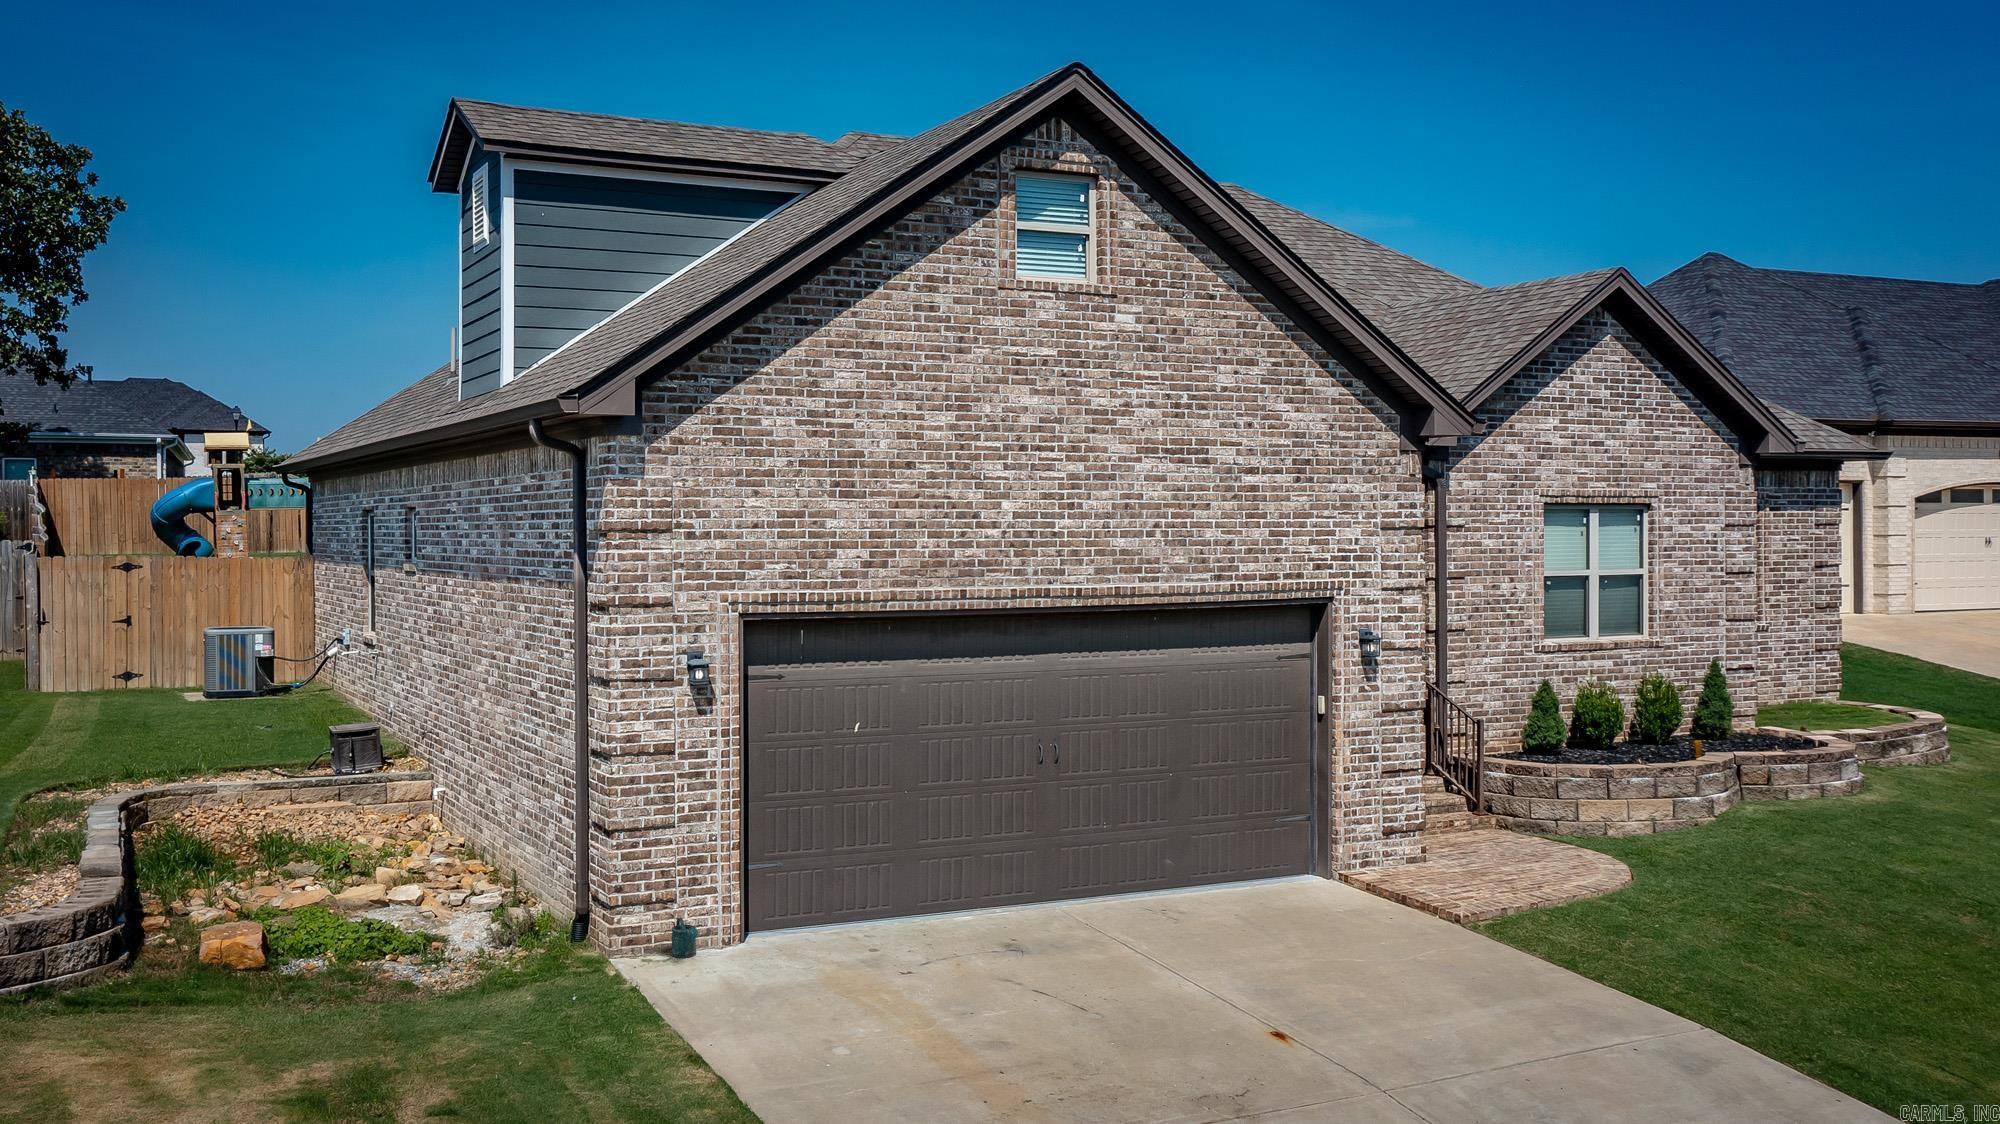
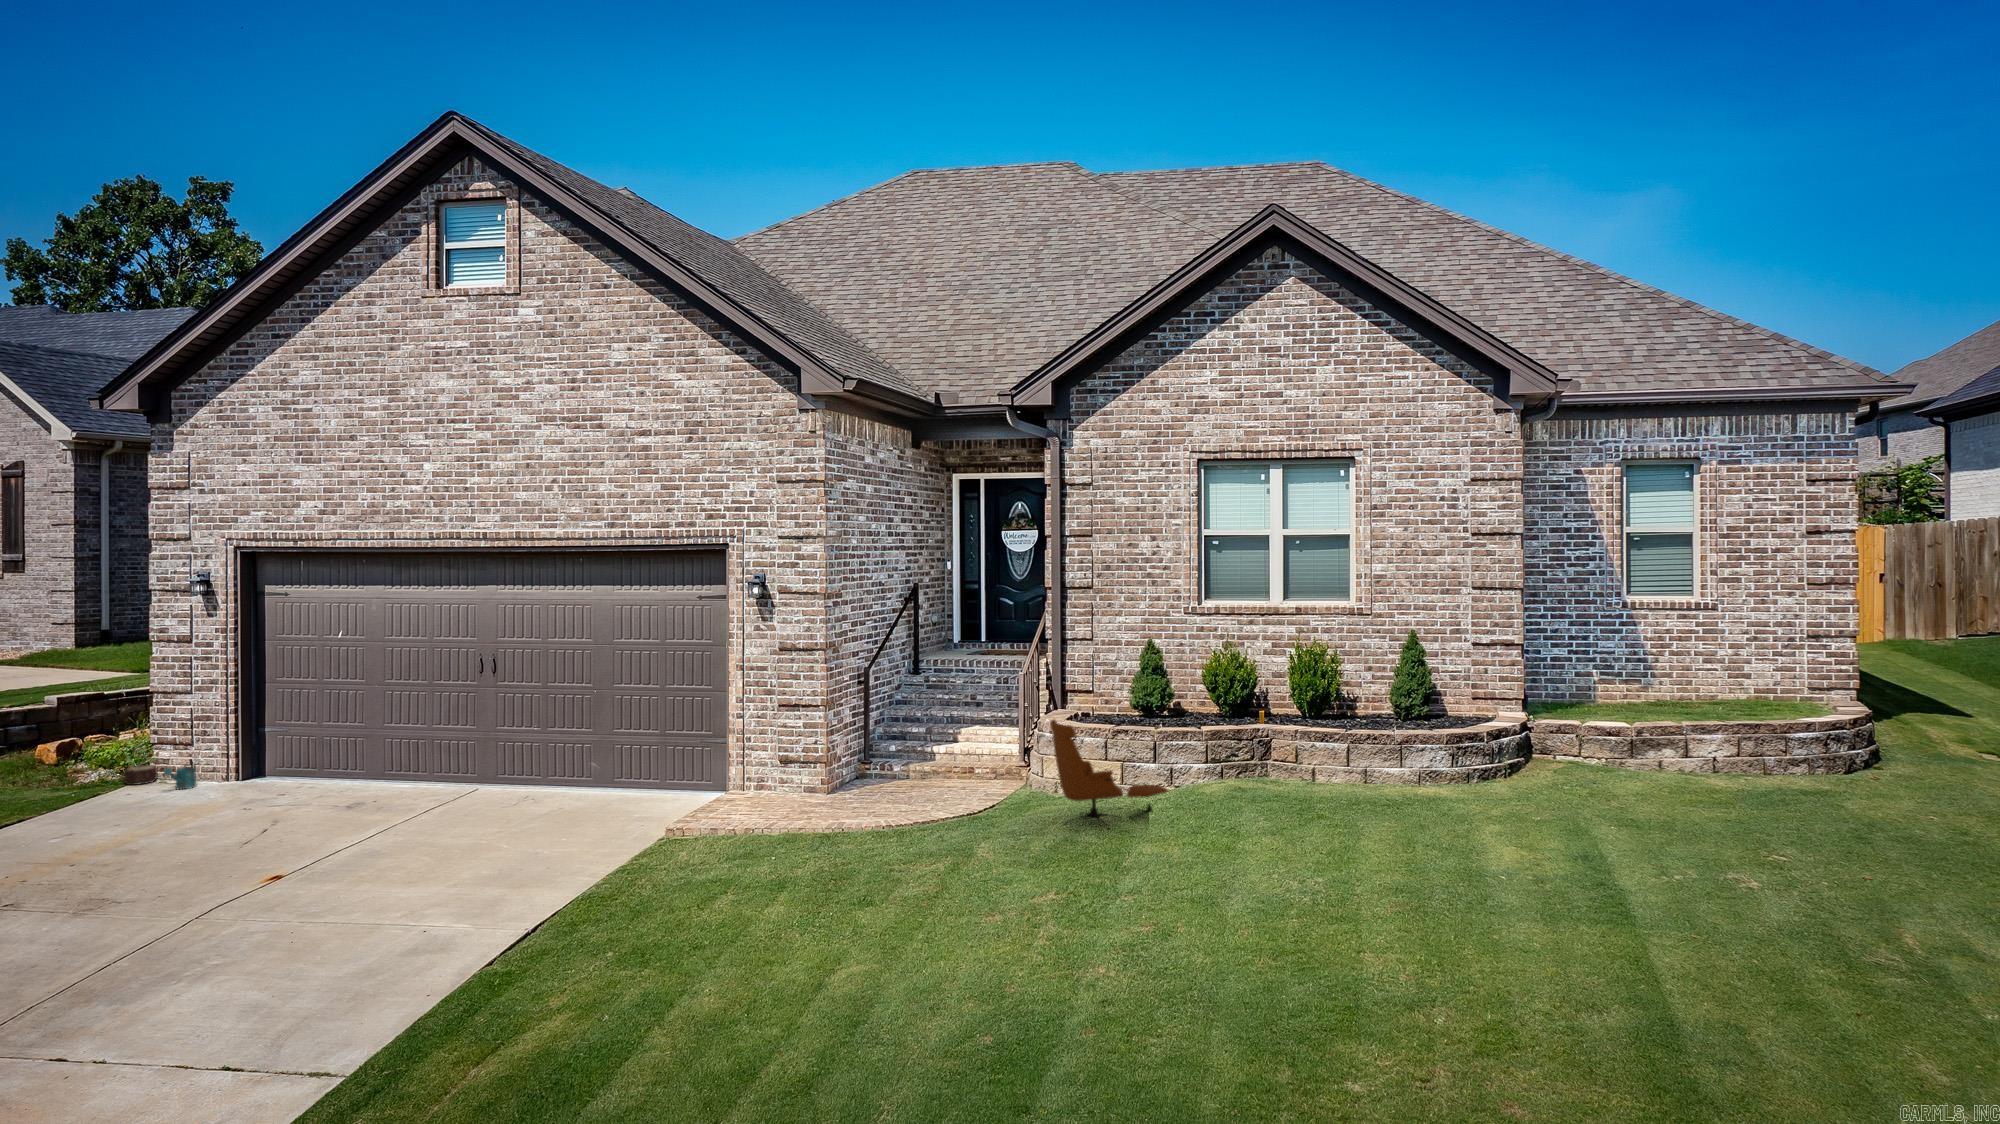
lounge chair: none [1644,757,1711,855] -> present [1050,720,1168,828]
decorative plant: none [565,886,608,964] -> present [123,734,158,785]

